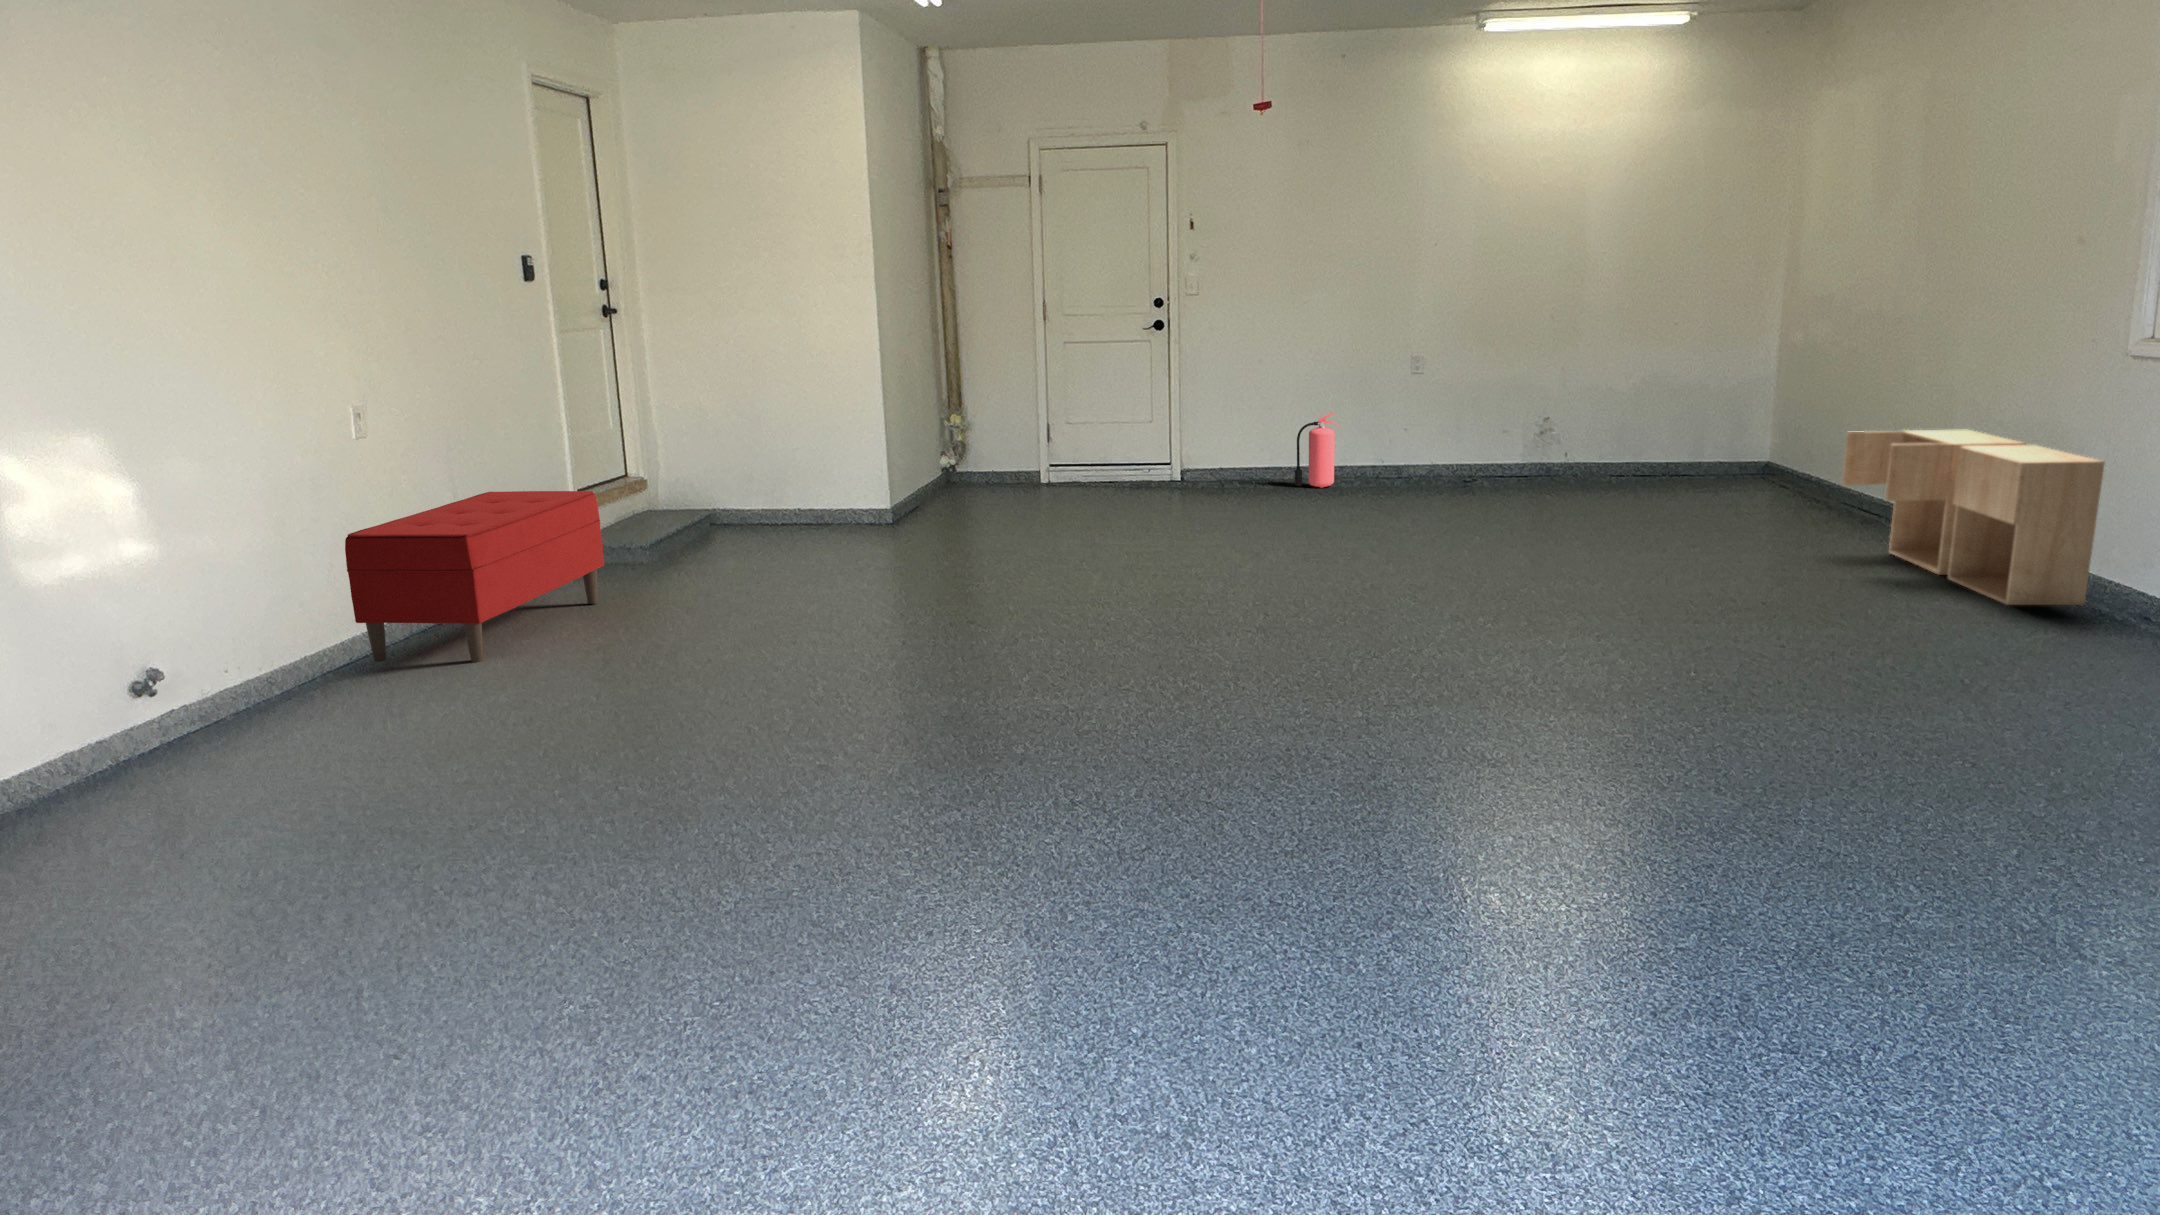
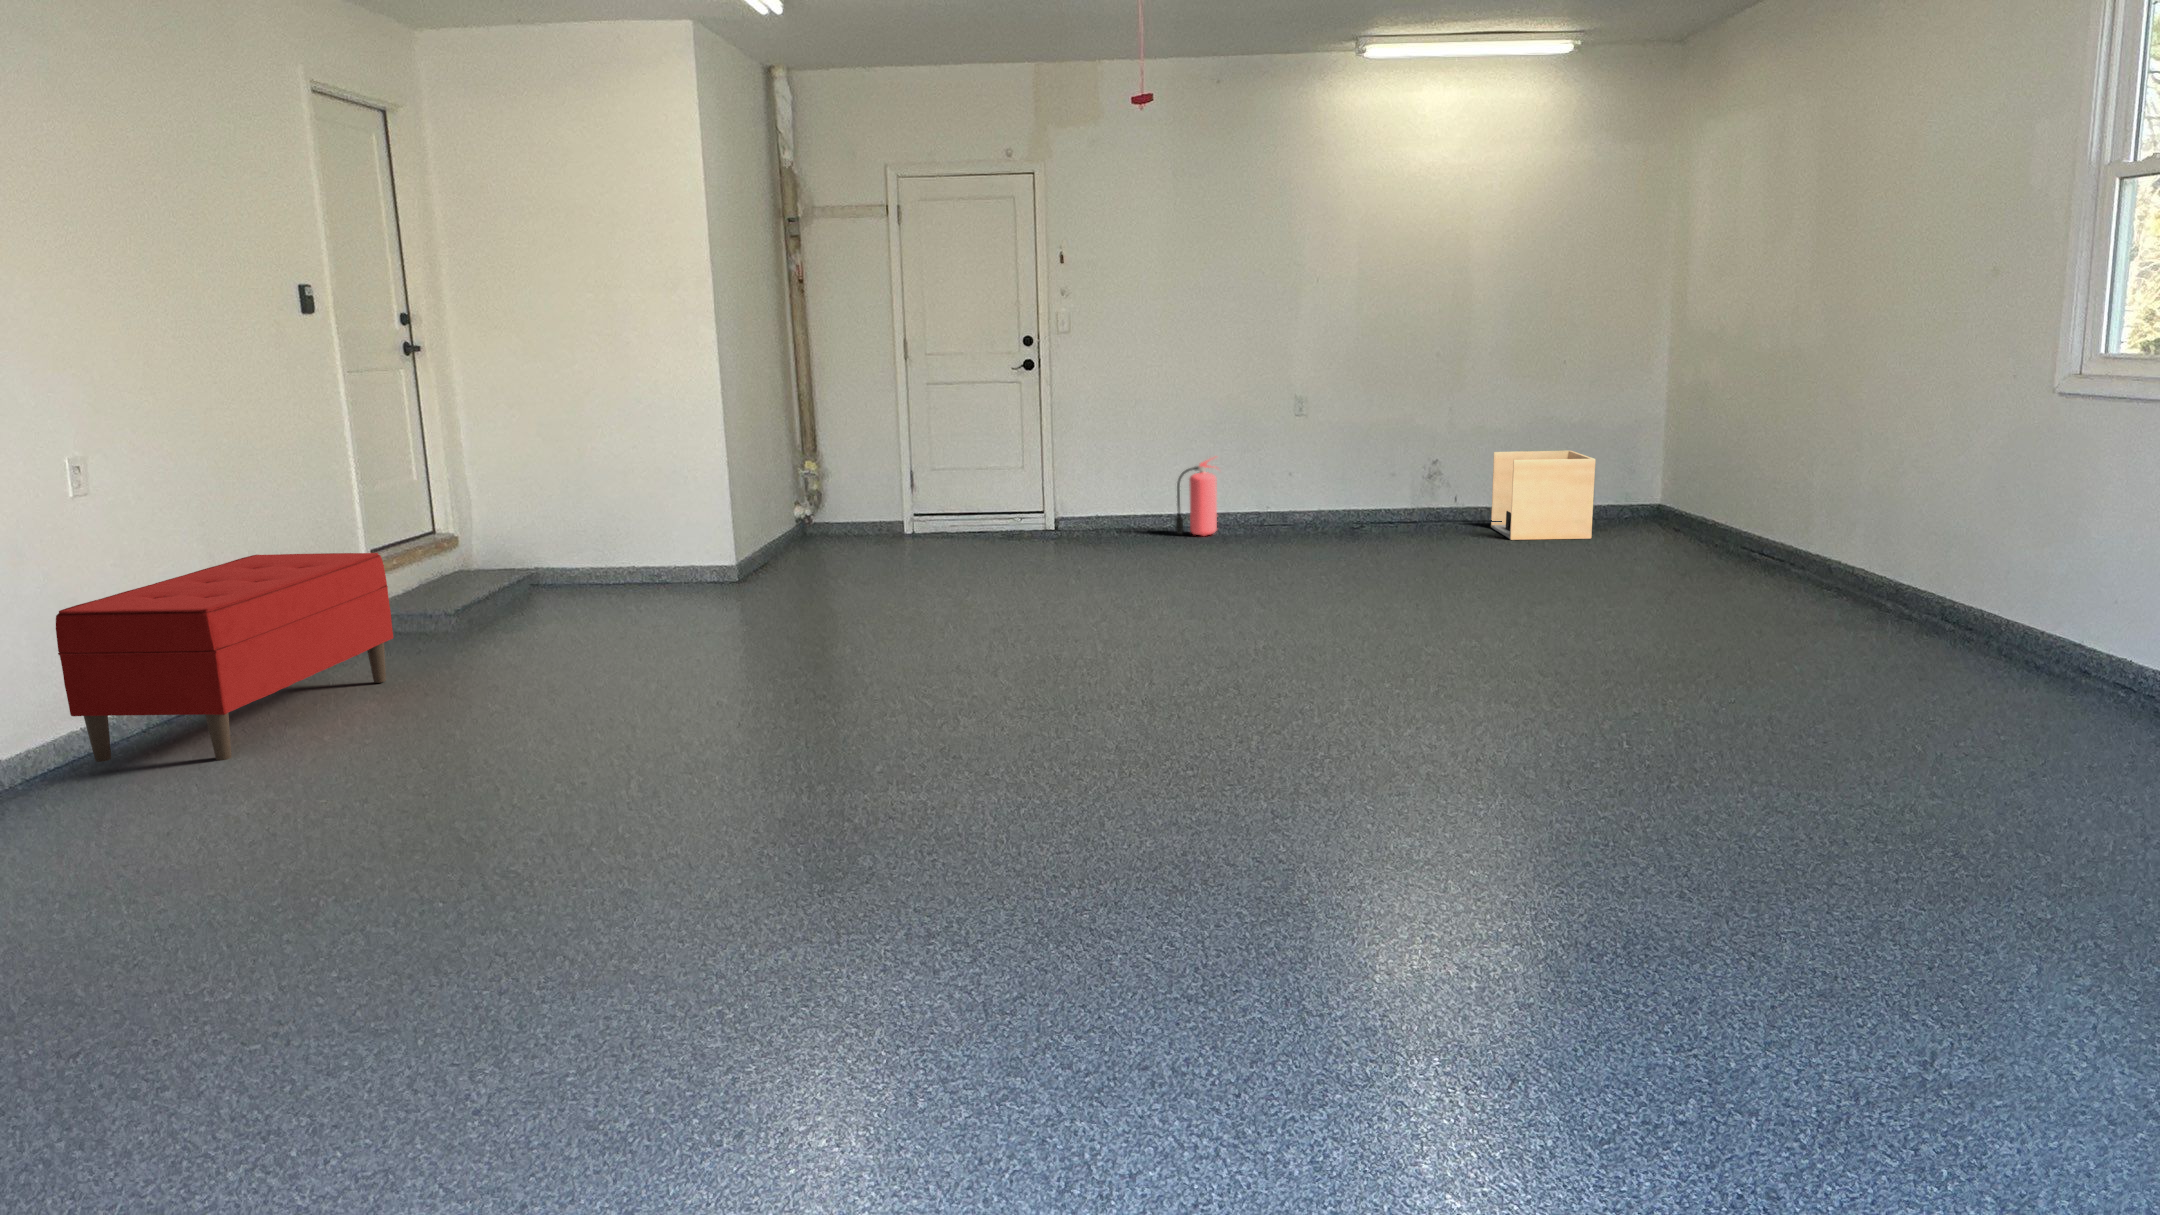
cardboard box: none [1600,409,1703,494] -> present [1491,451,1595,540]
storage cabinet: present [1842,430,2105,605] -> none [1750,471,2030,659]

